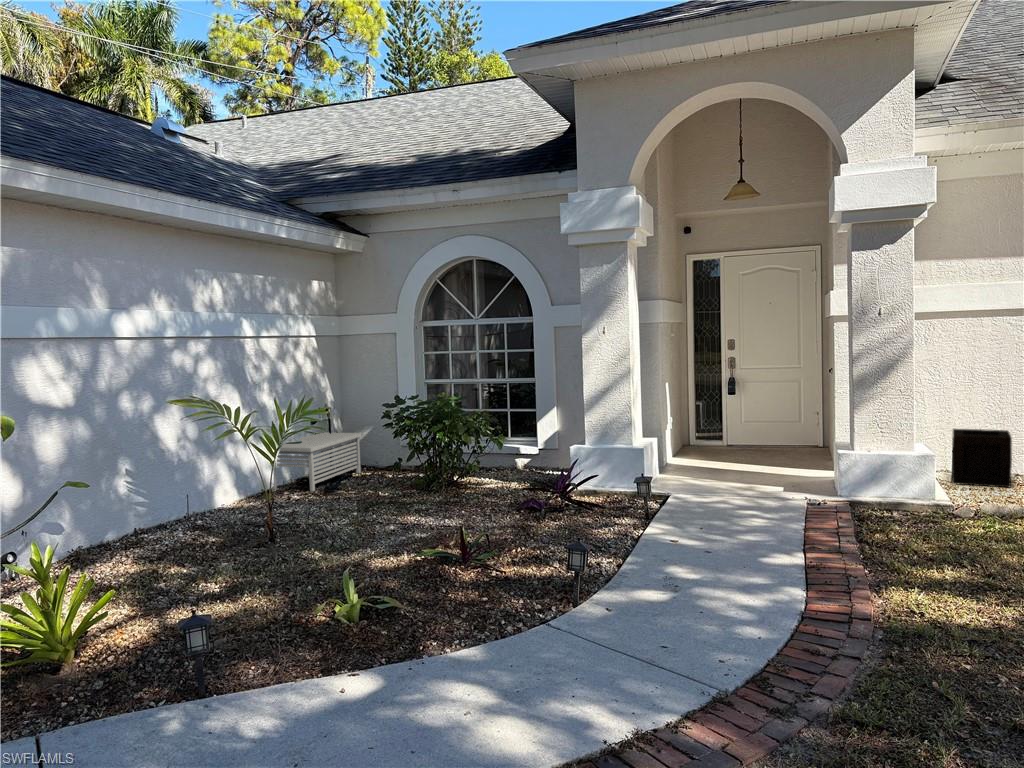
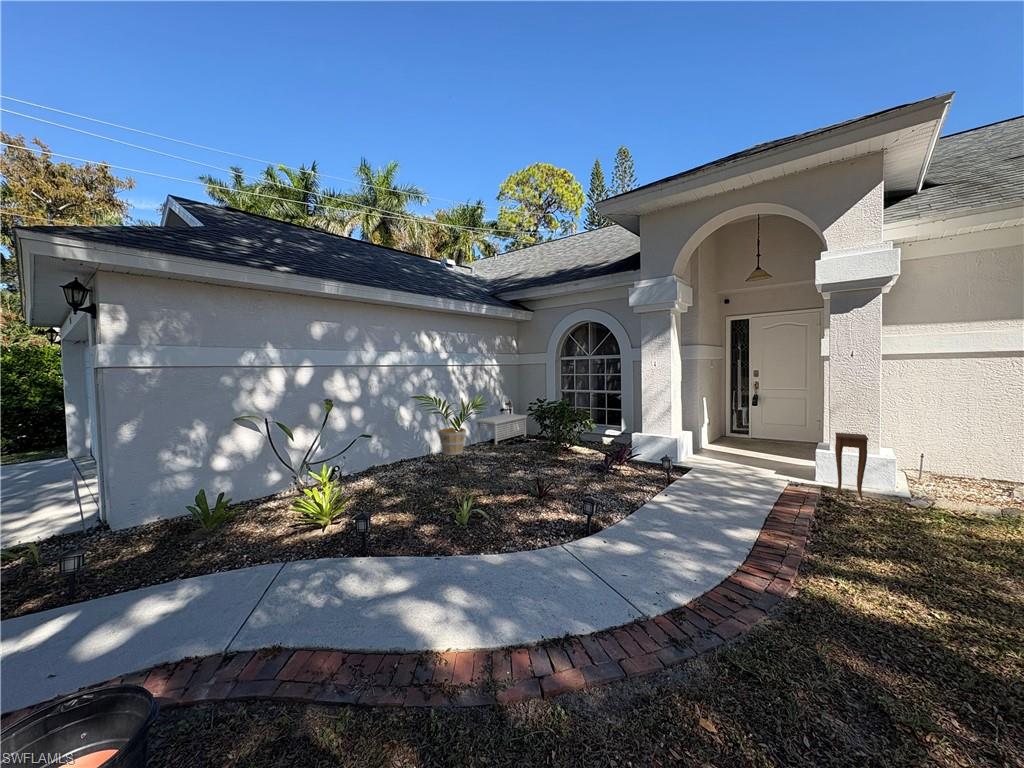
side table: none [866,424,908,515] -> present [835,433,868,500]
wooden crate: present [952,429,1012,487] -> none [920,439,977,488]
wooden bucket: none [203,462,263,518] -> present [438,427,466,455]

